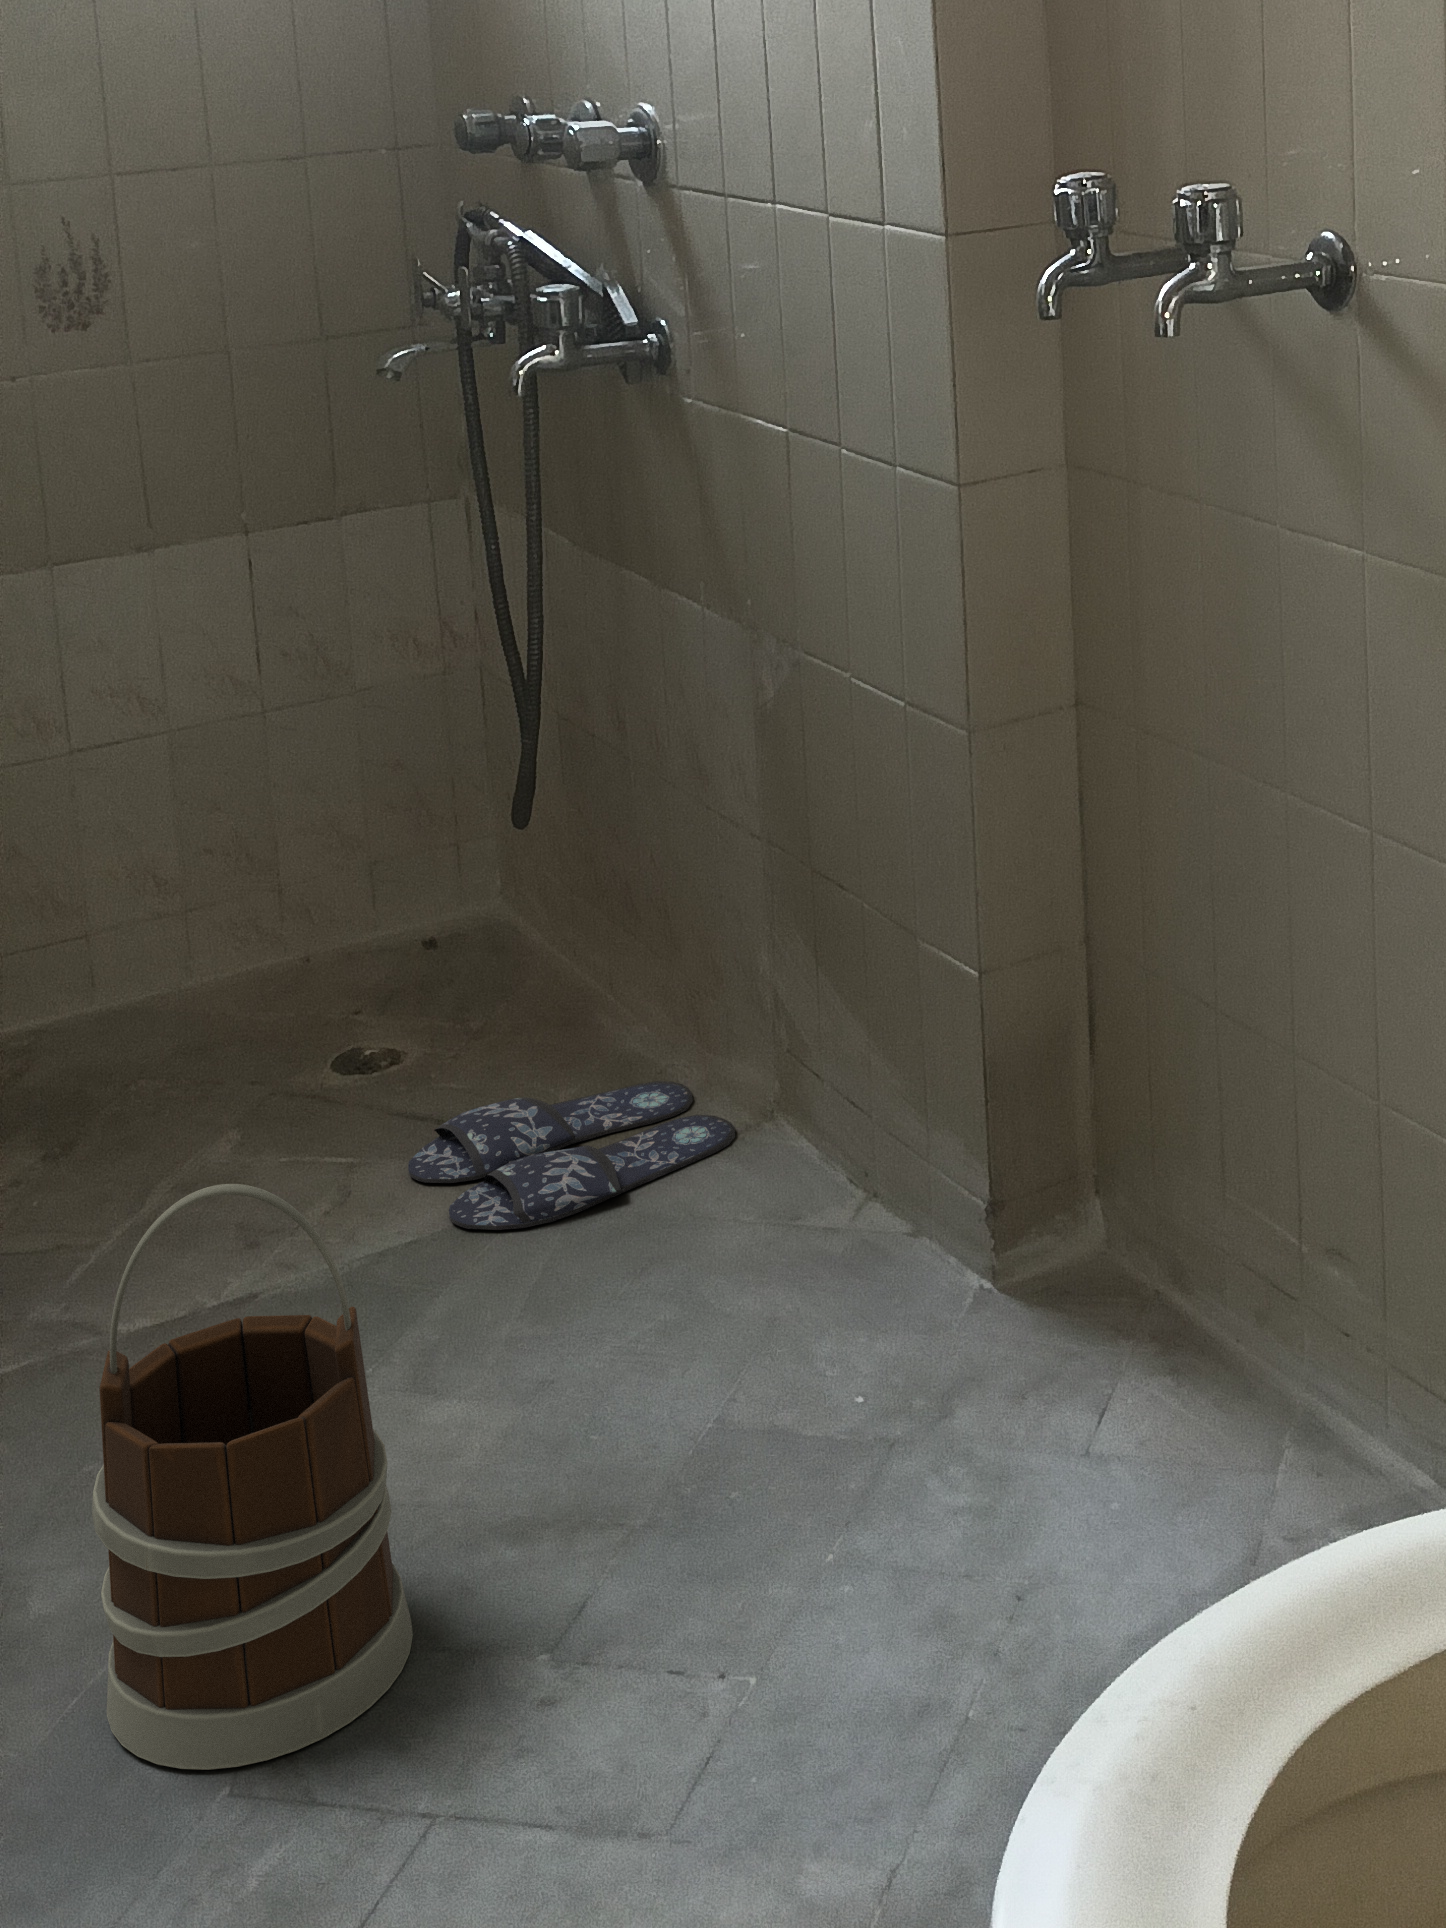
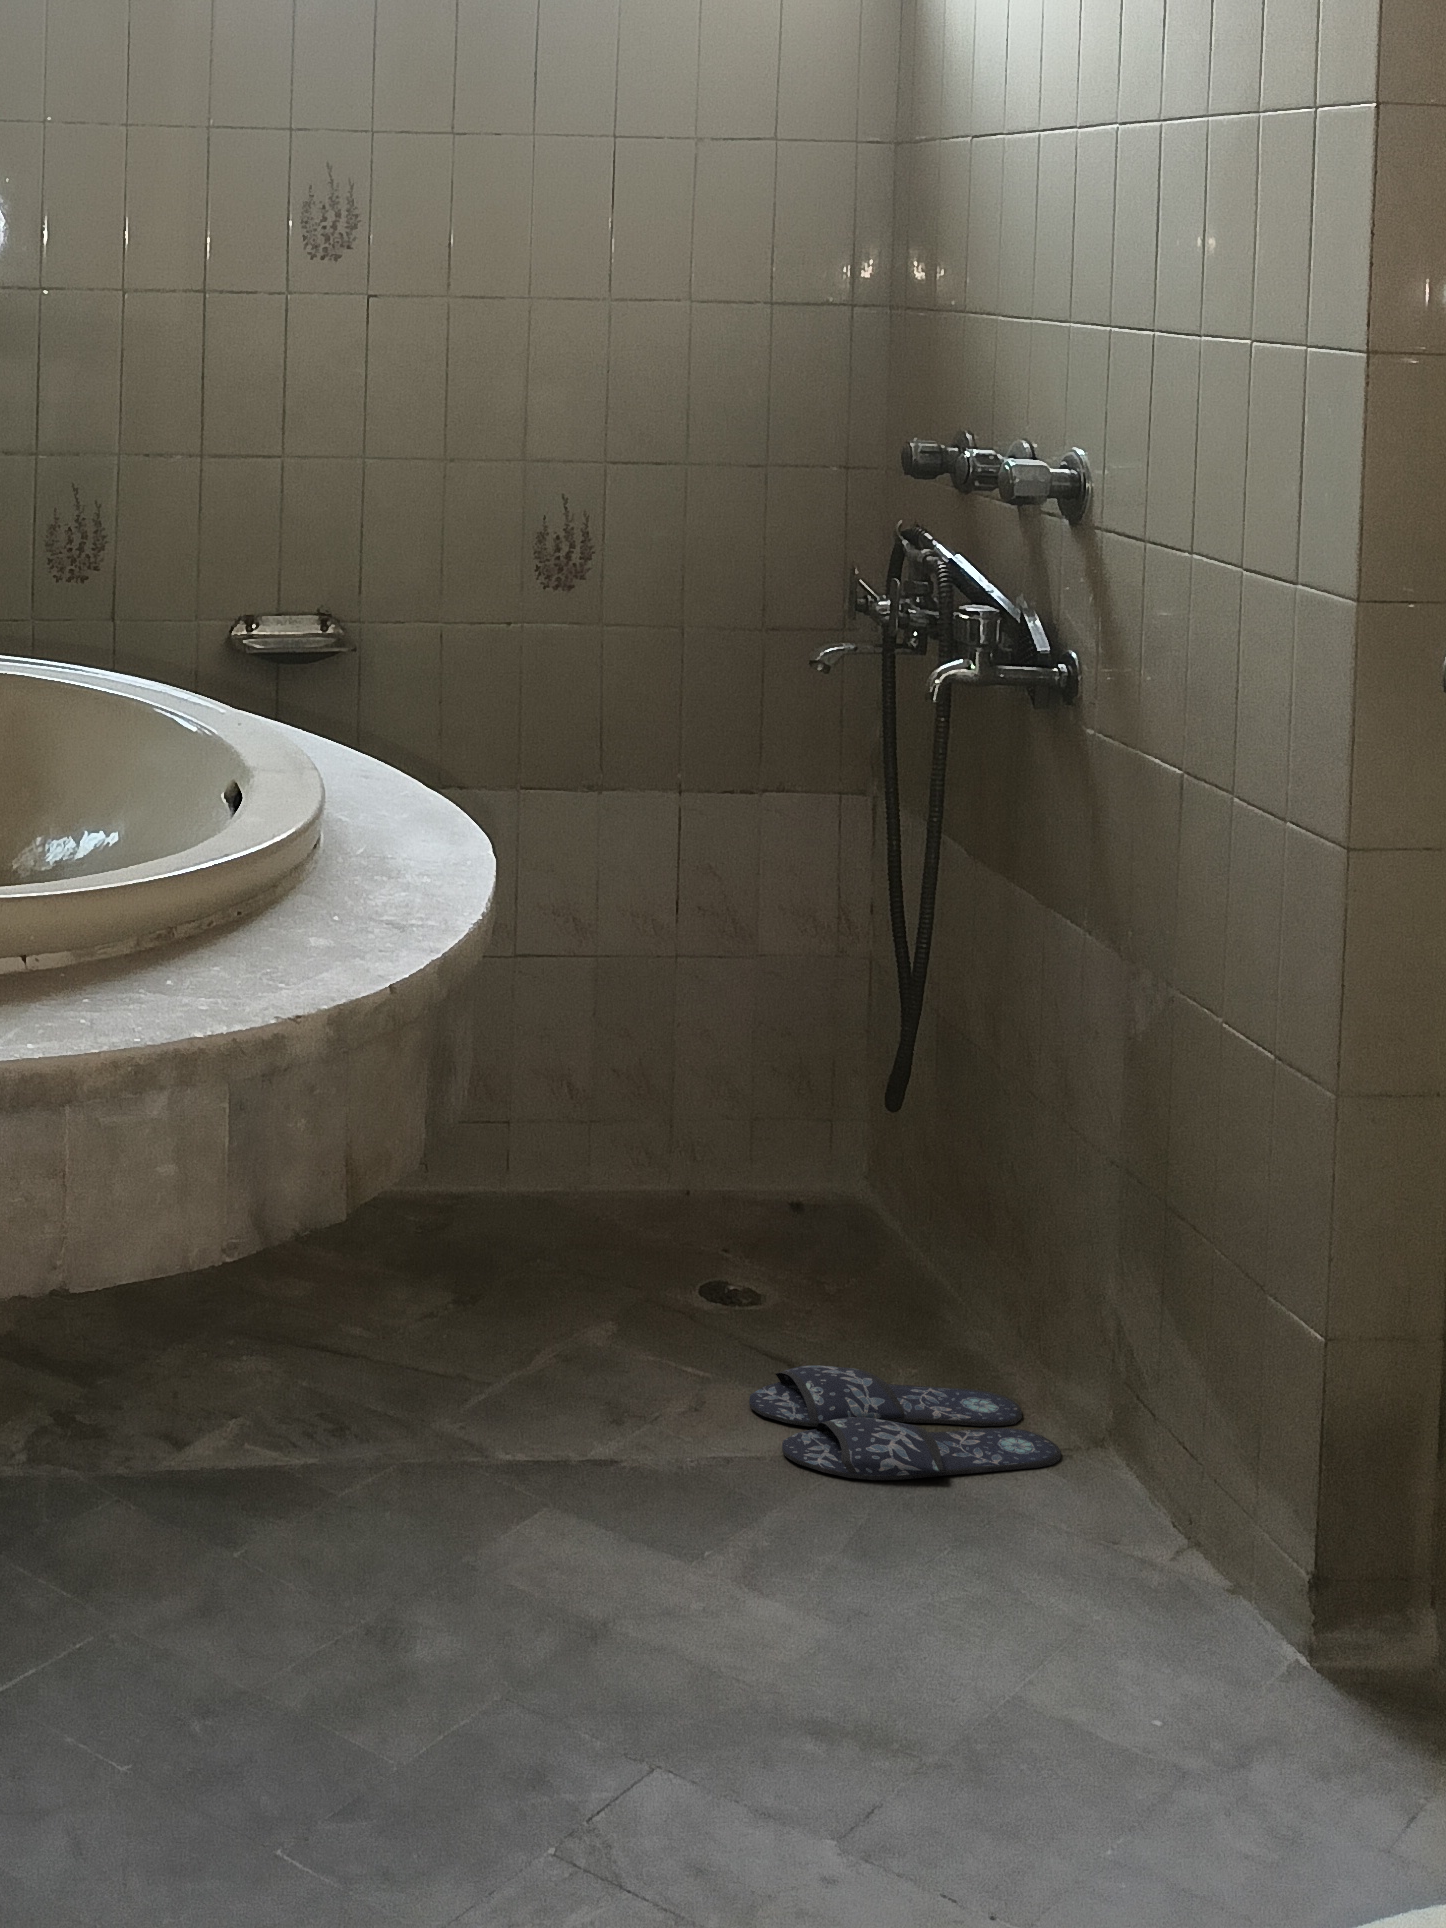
wooden bucket: present [92,1184,413,1770] -> none [464,1295,718,1813]

